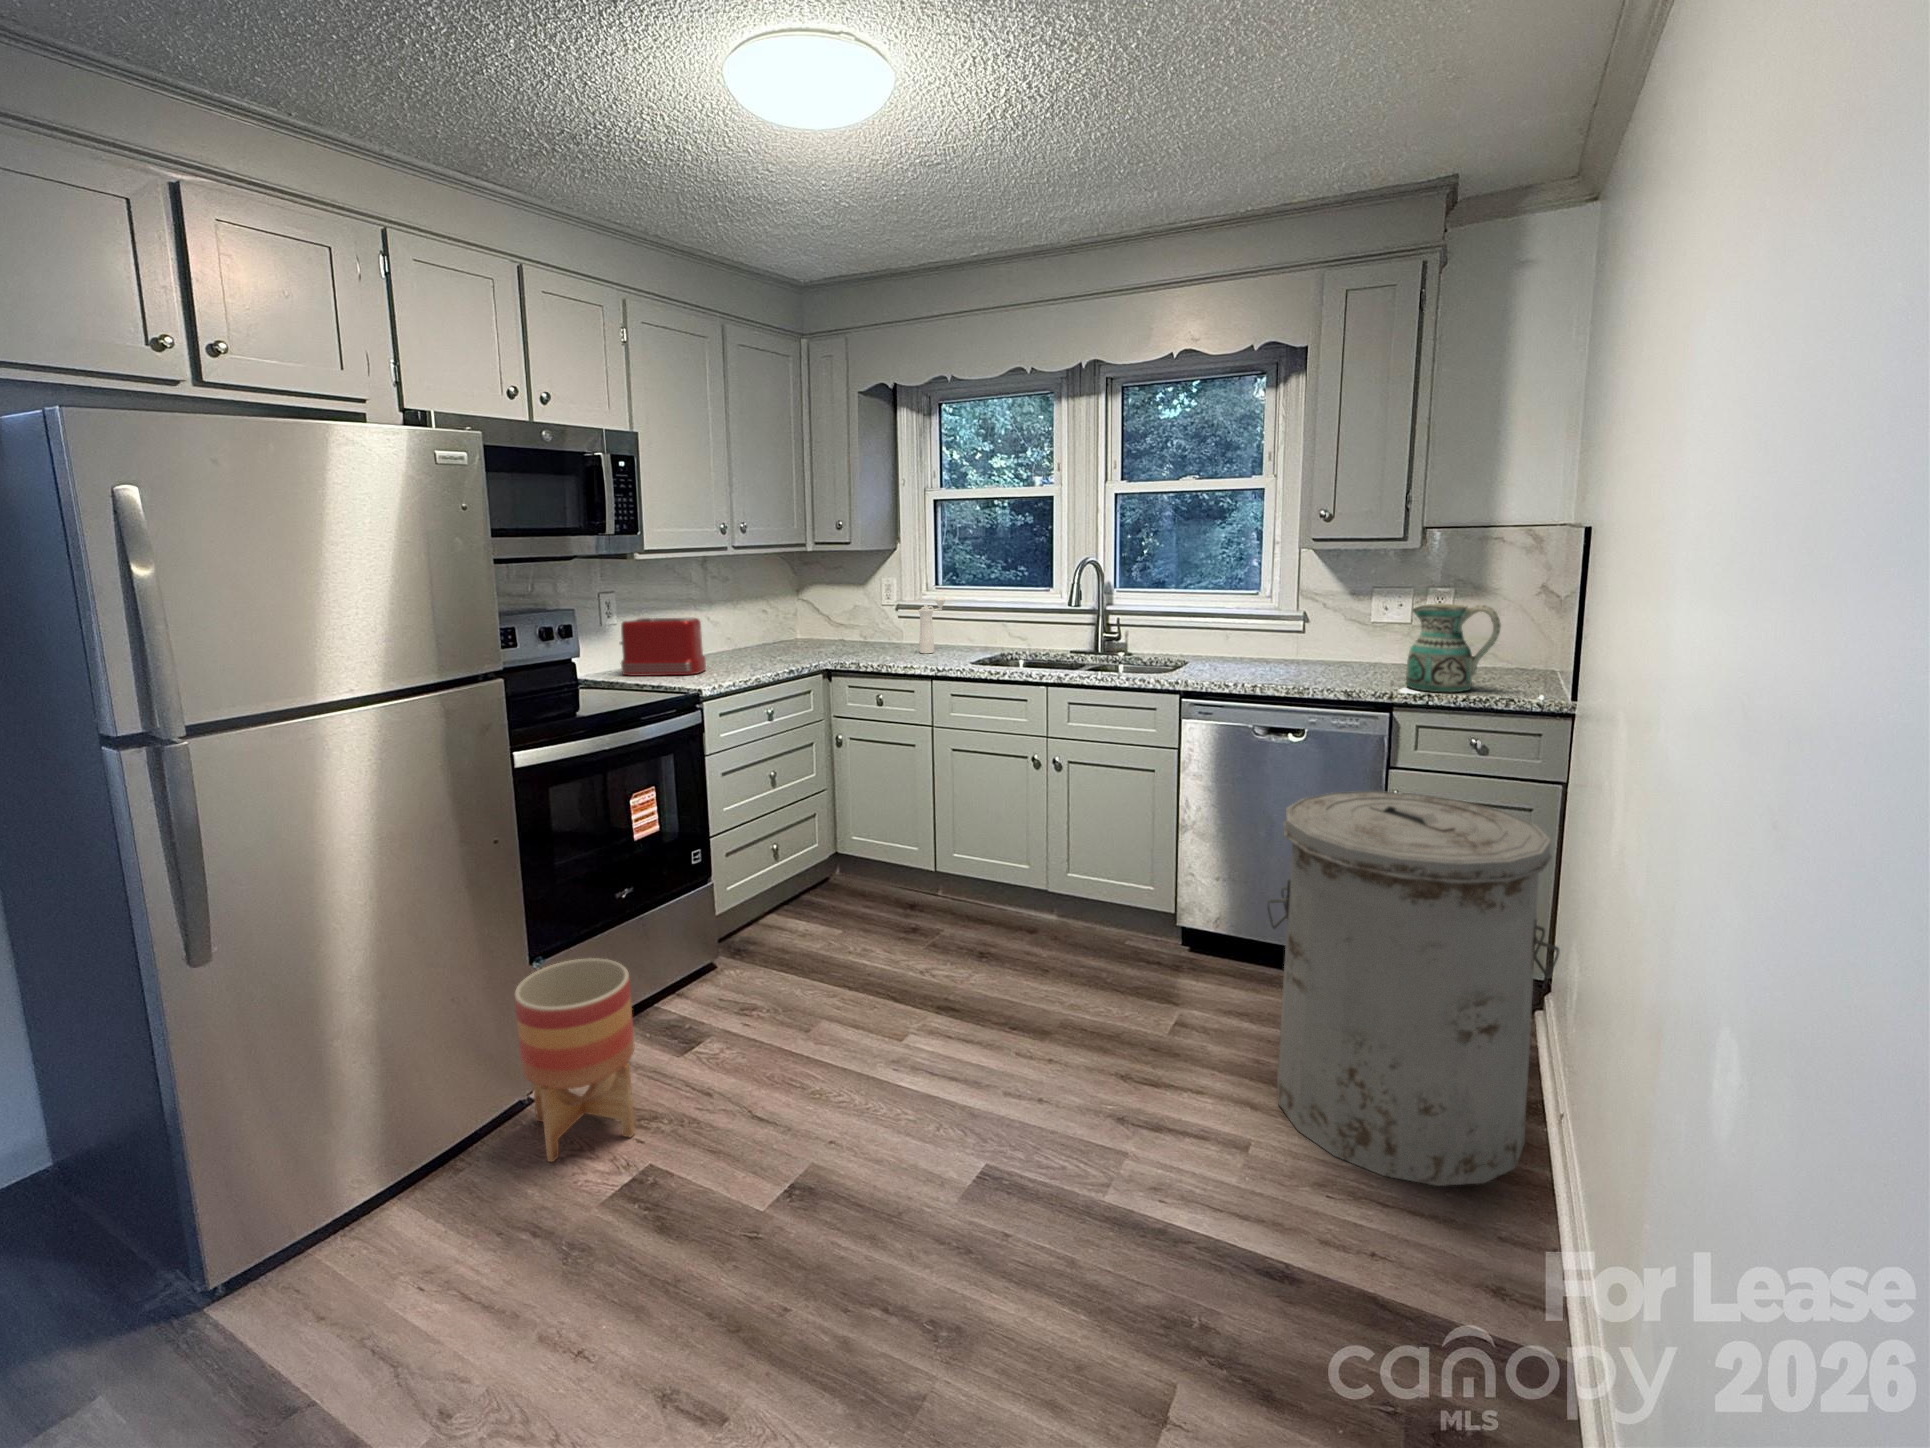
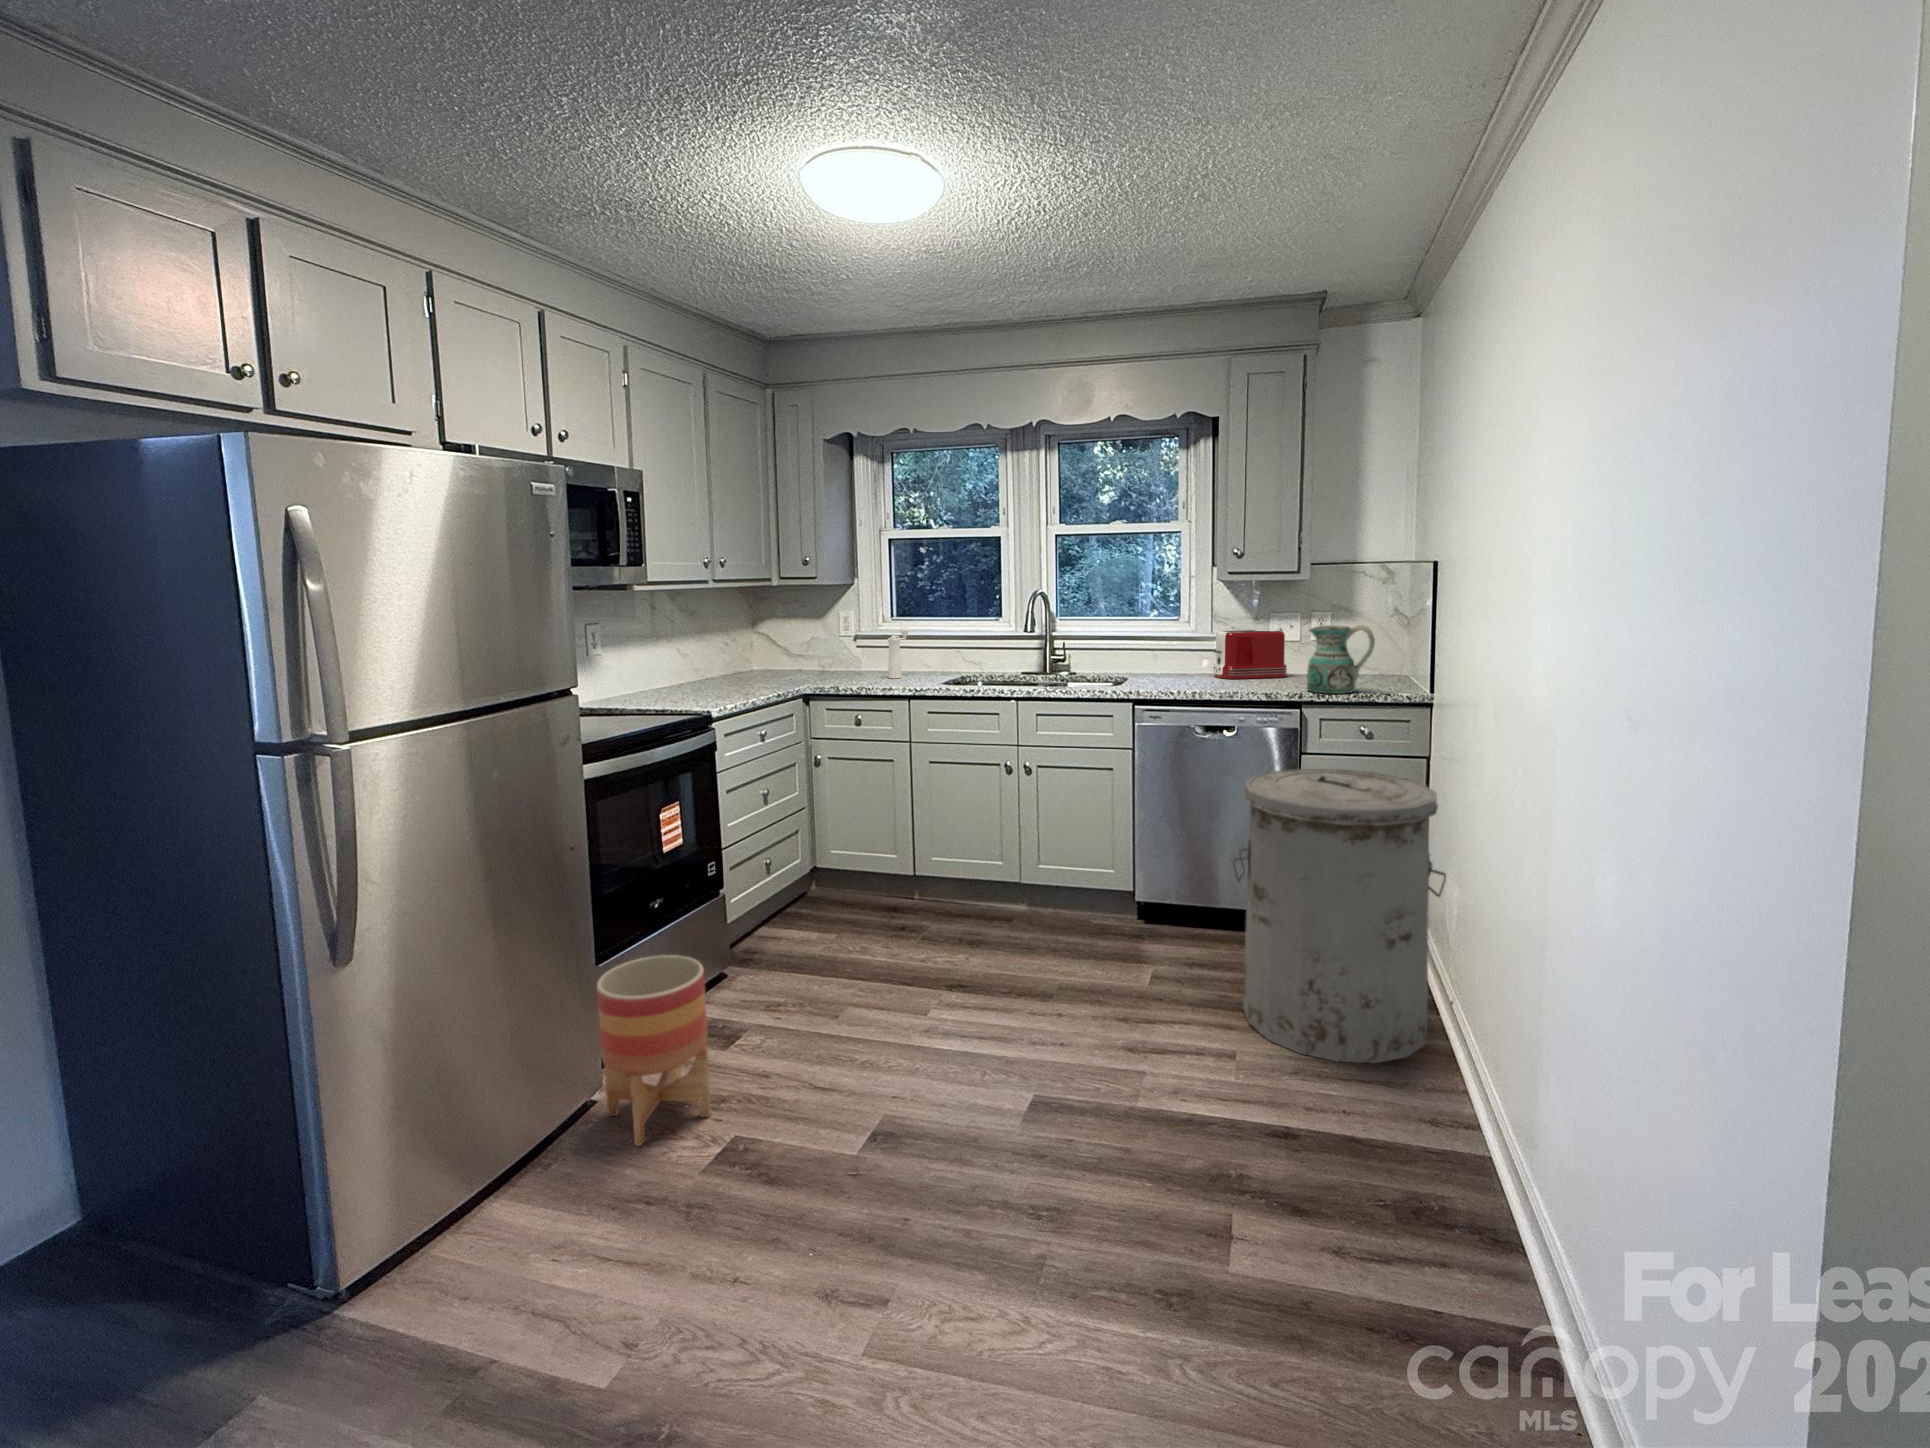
toaster: present [620,618,706,676] -> present [1214,630,1287,679]

